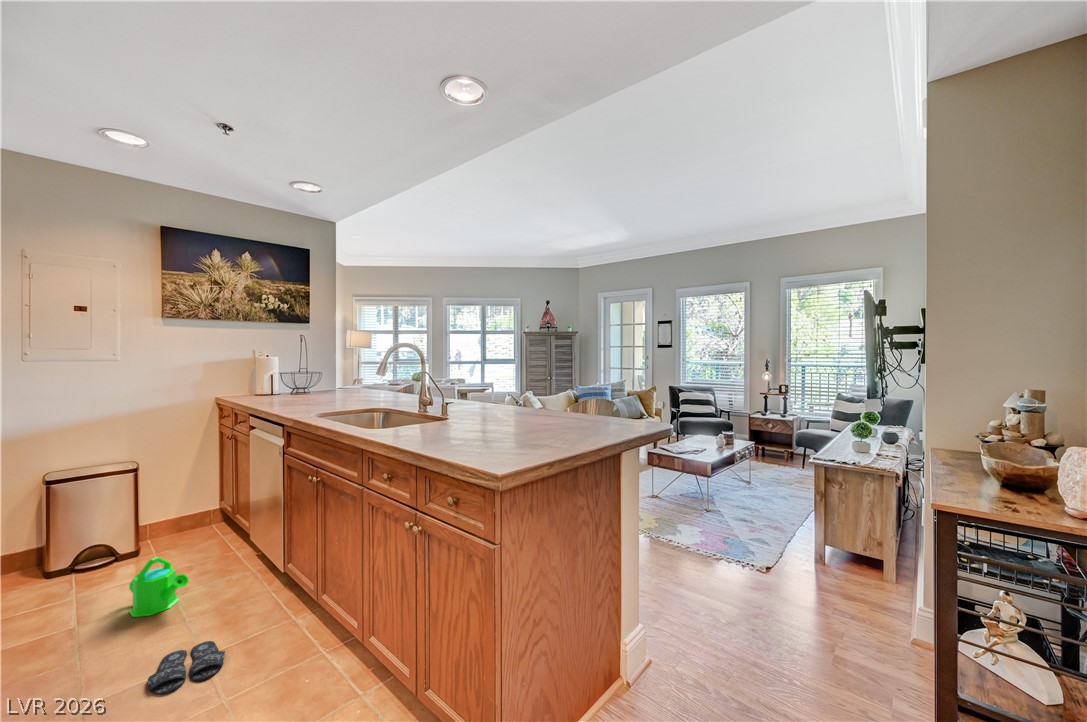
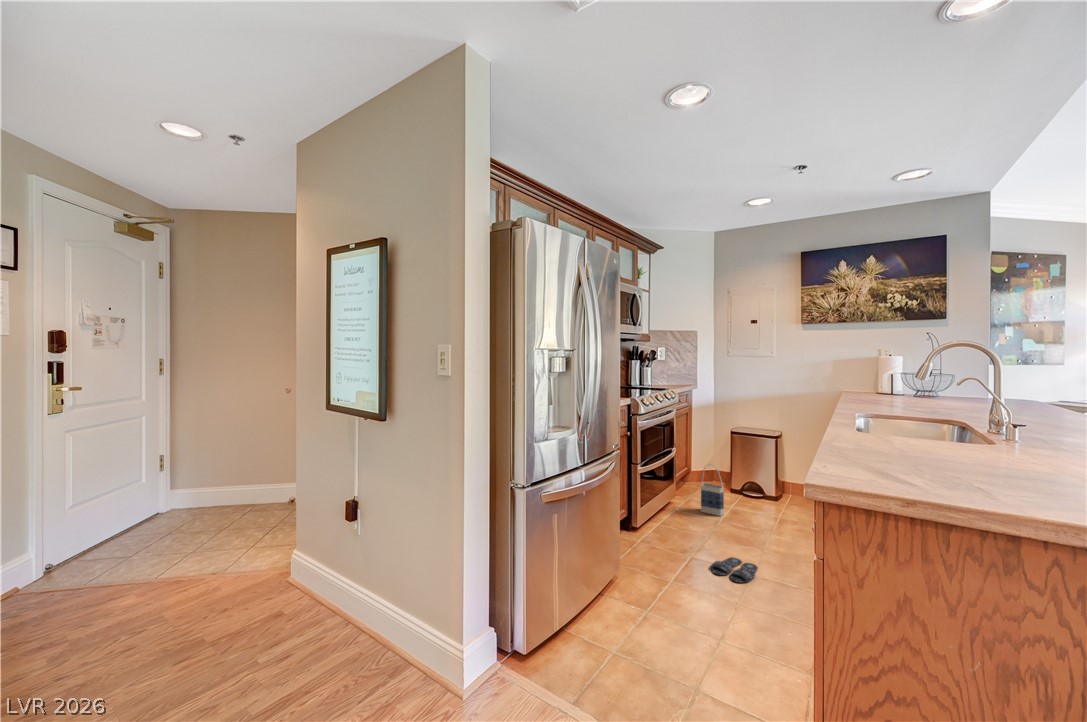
bag: none [22,541,80,636] -> present [701,464,724,516]
watering can: present [129,557,189,617] -> none [740,497,768,536]

